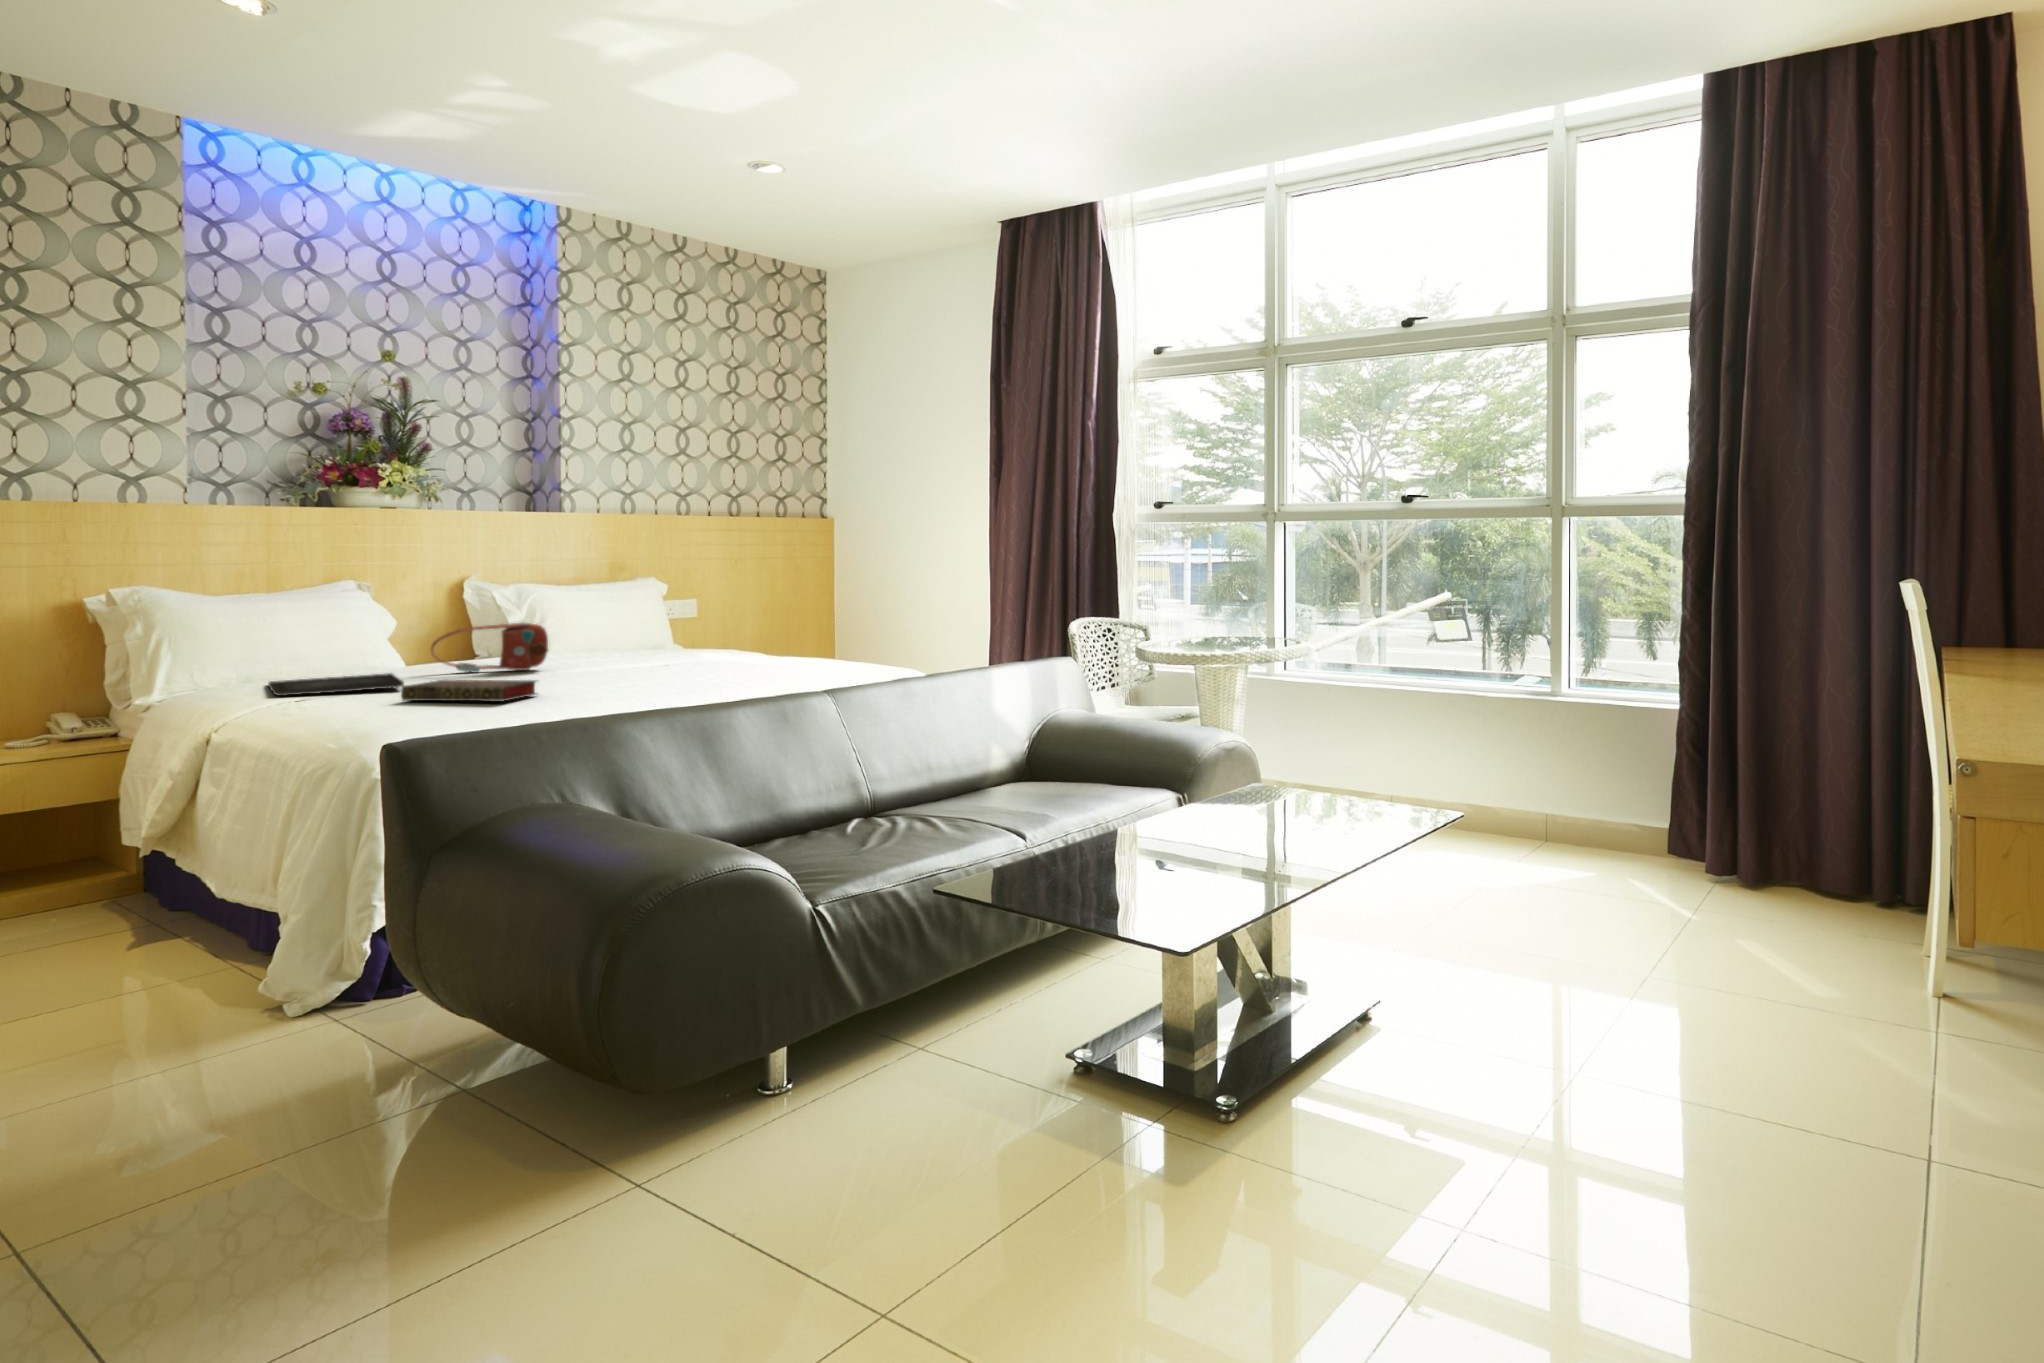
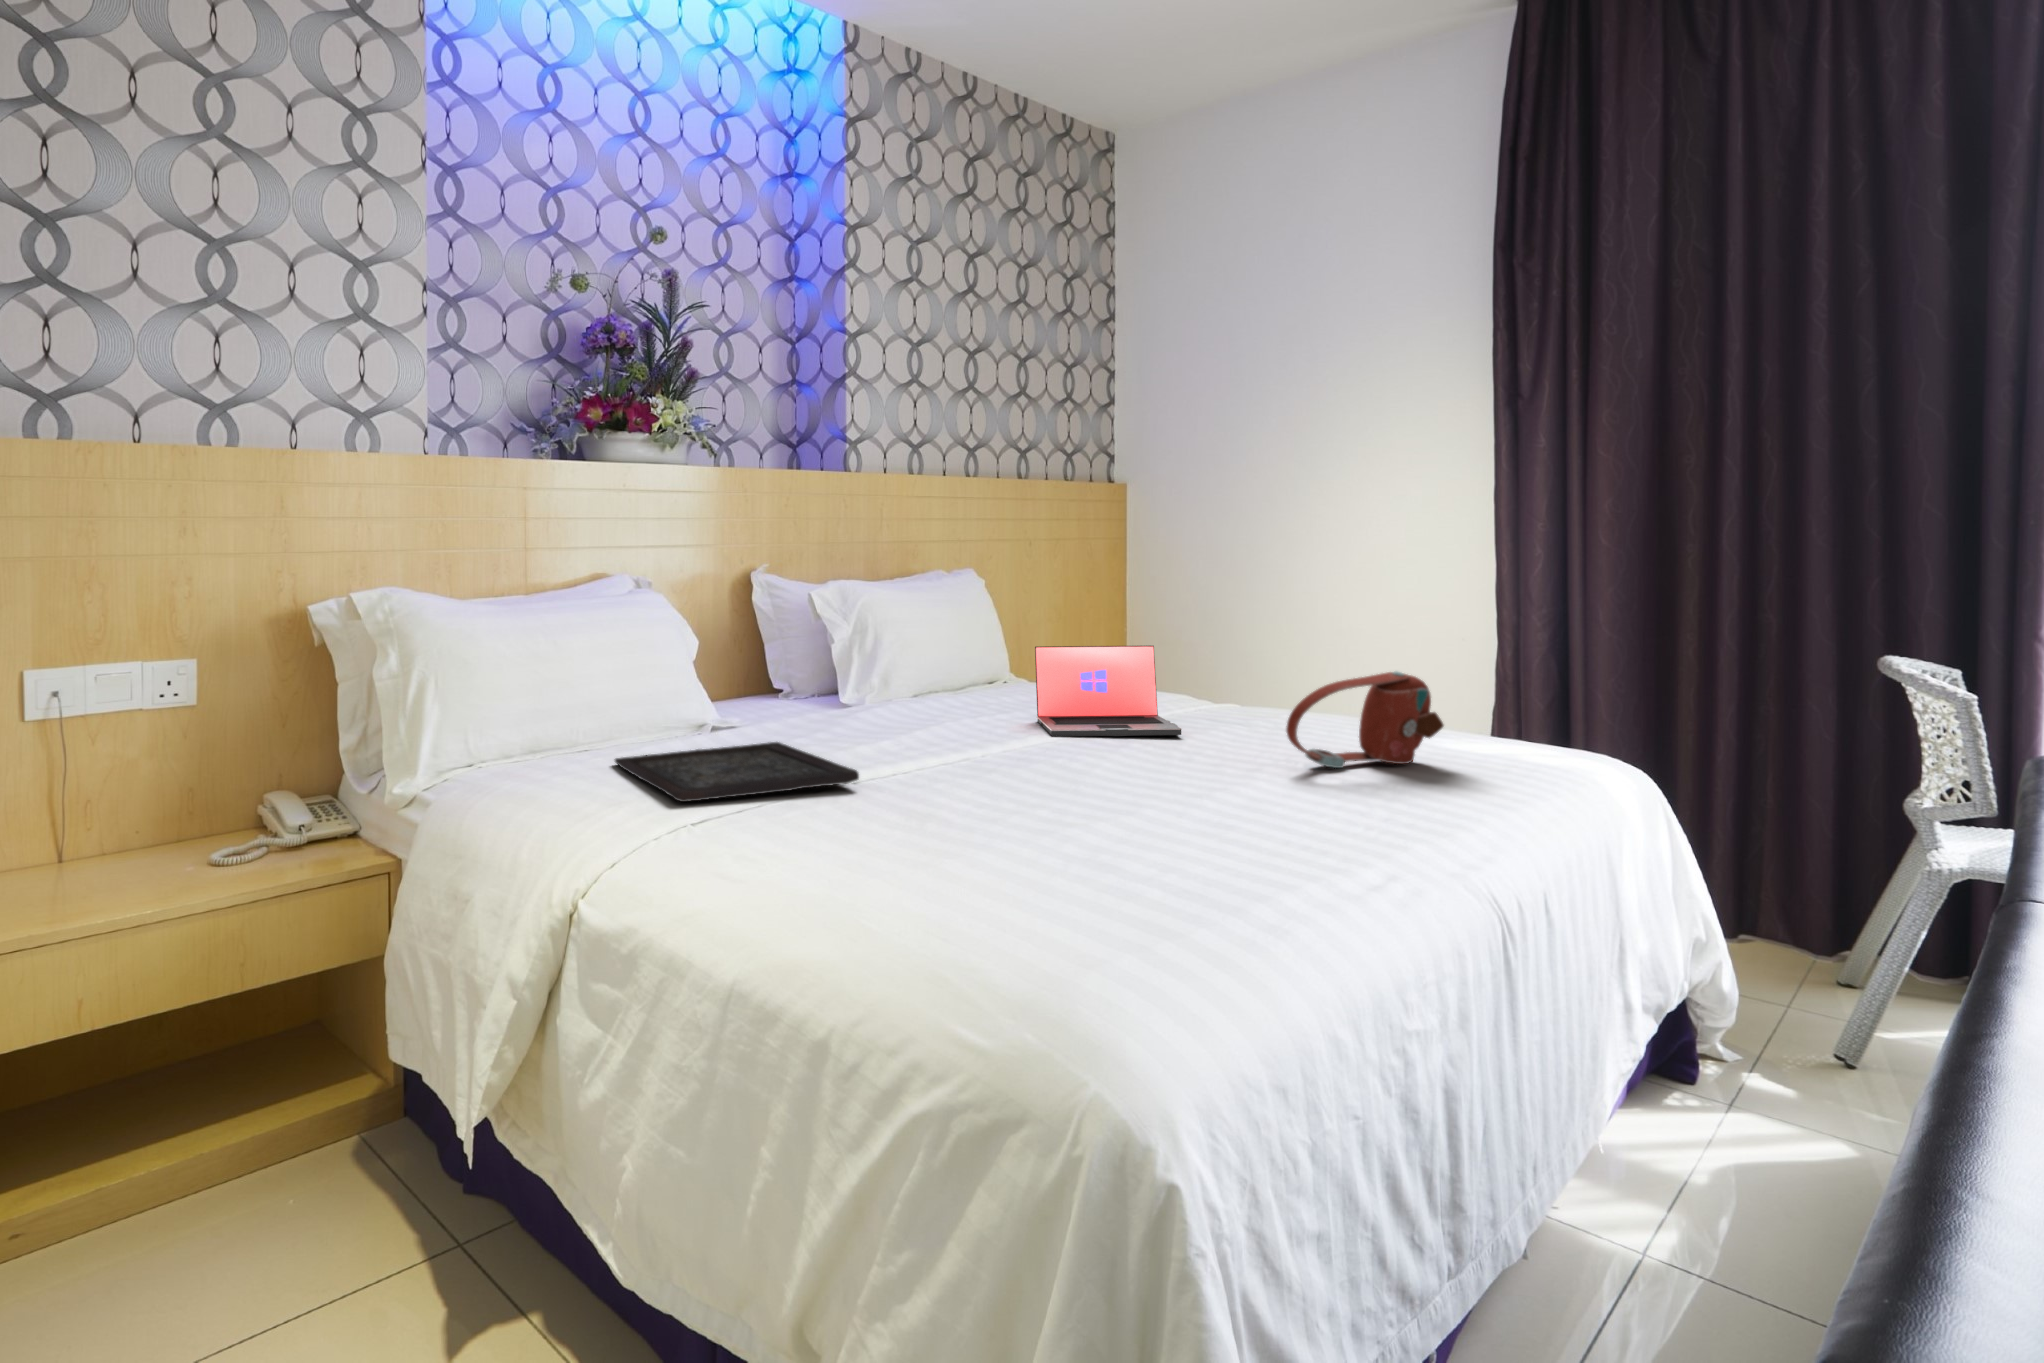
laptop: none [599,621,693,672] -> present [1035,646,1182,736]
handbag: present [431,622,548,672] -> present [1286,671,1444,768]
book: present [401,680,536,701] -> none [925,773,1131,838]

